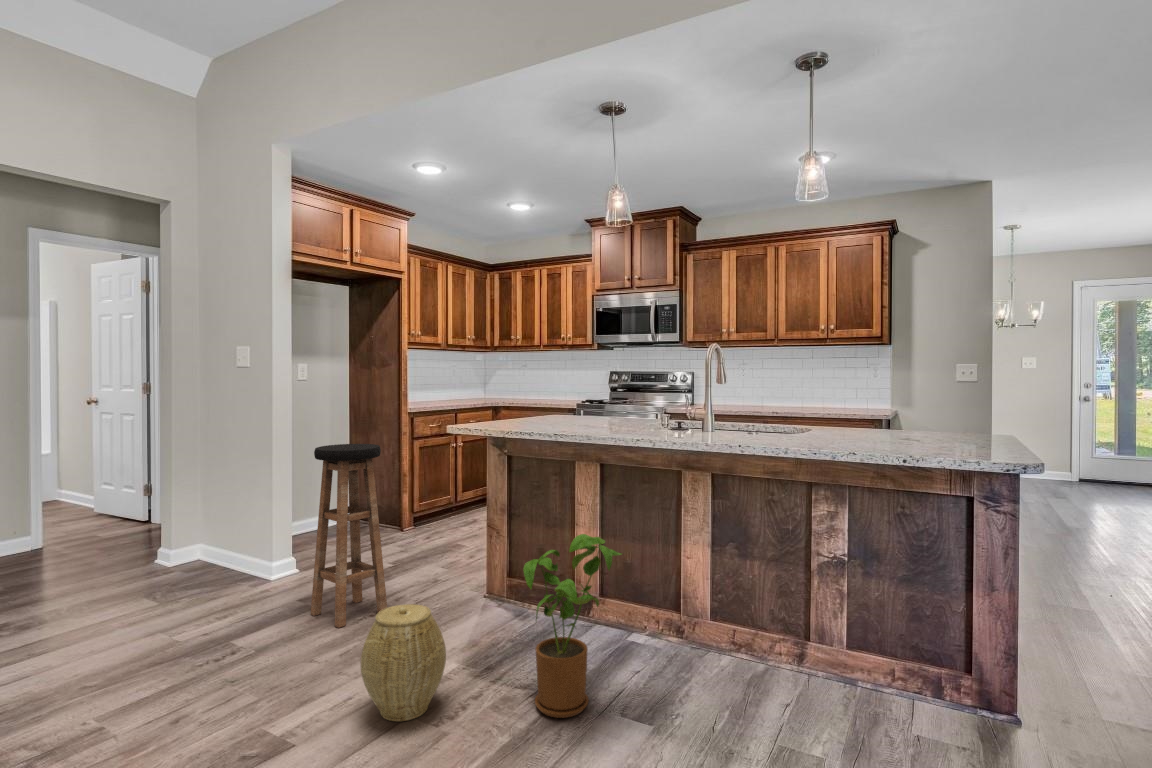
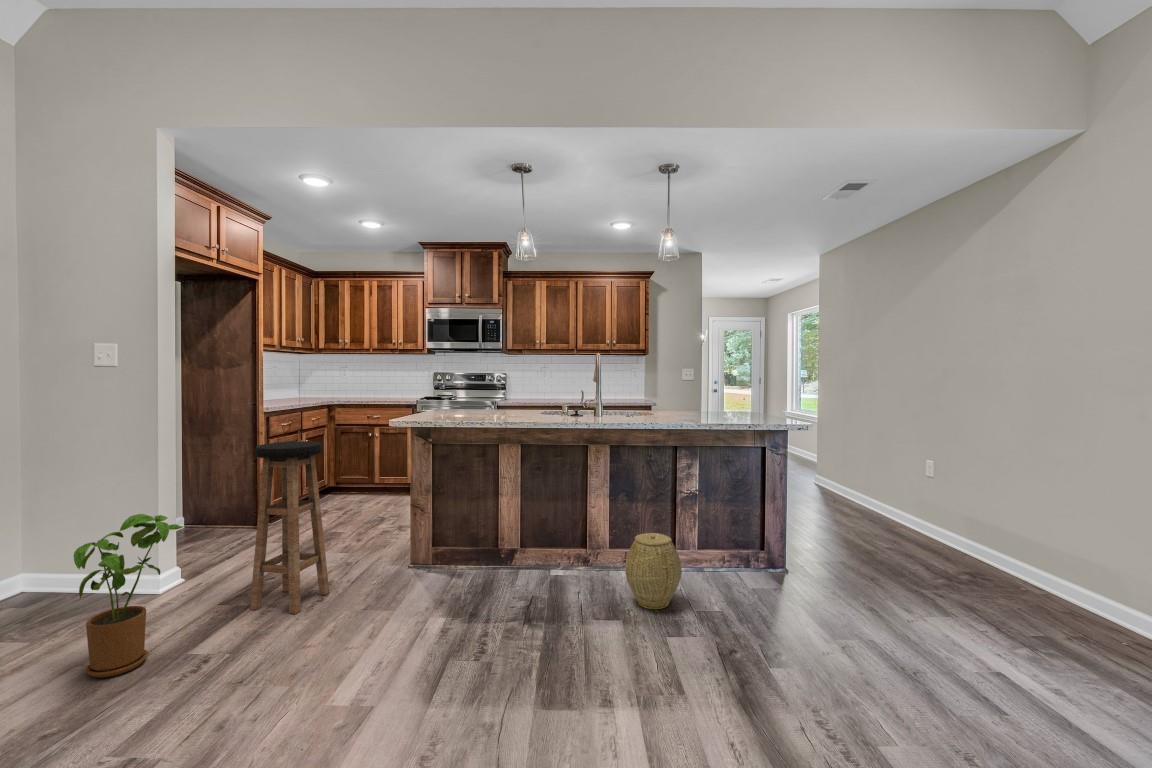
house plant: present [524,534,621,718] -> present [74,514,183,678]
woven basket: present [361,604,446,722] -> present [625,533,682,609]

